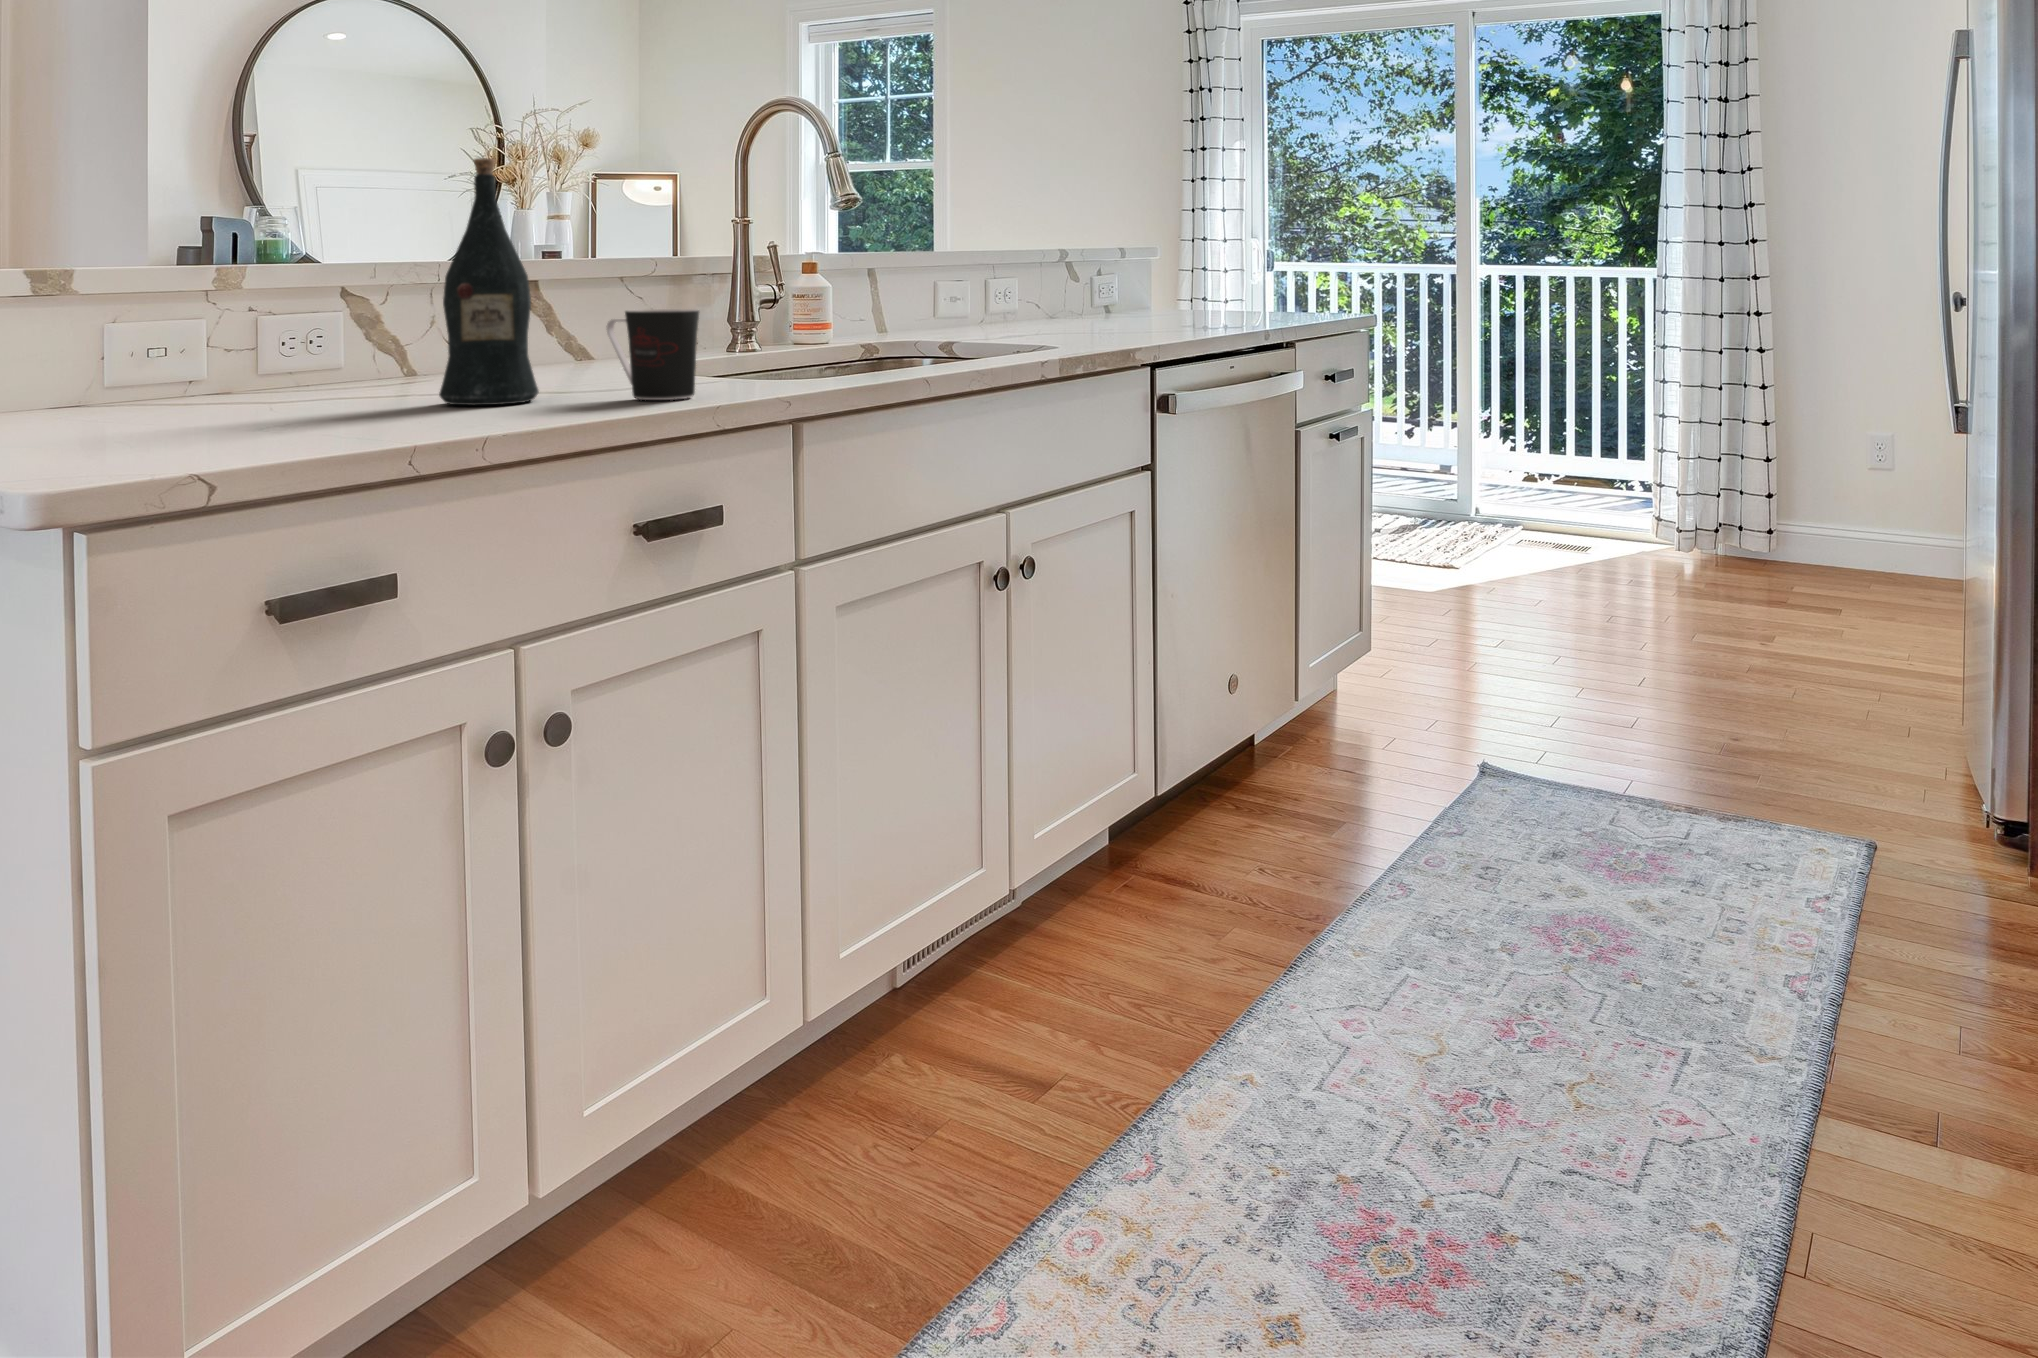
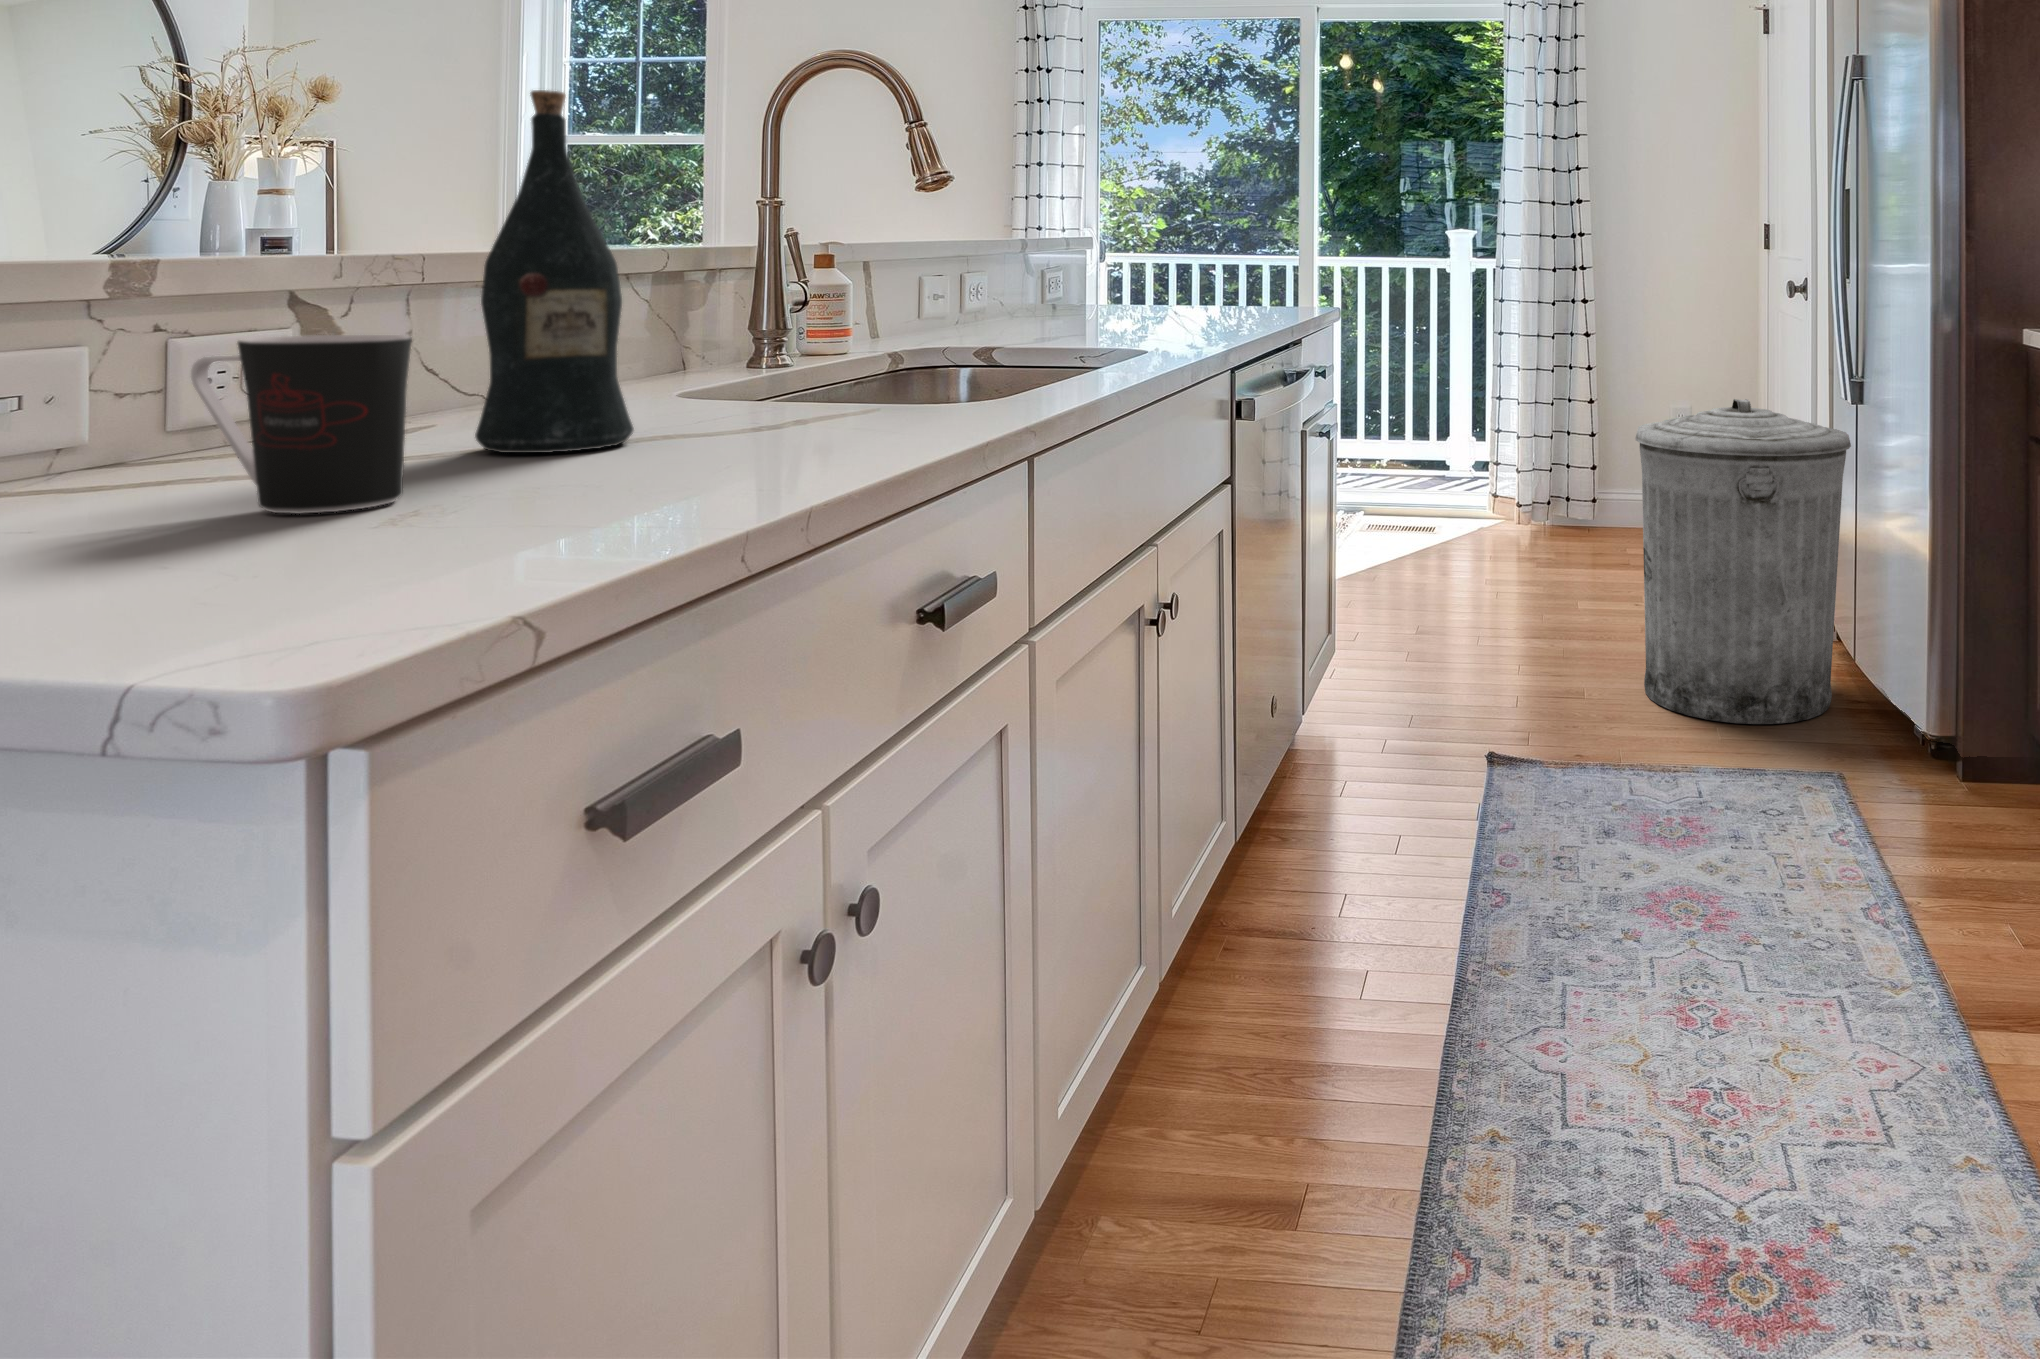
coffee cup: present [607,309,699,400] -> present [191,335,412,514]
trash can: none [1690,417,1965,794] -> present [1635,399,1851,724]

